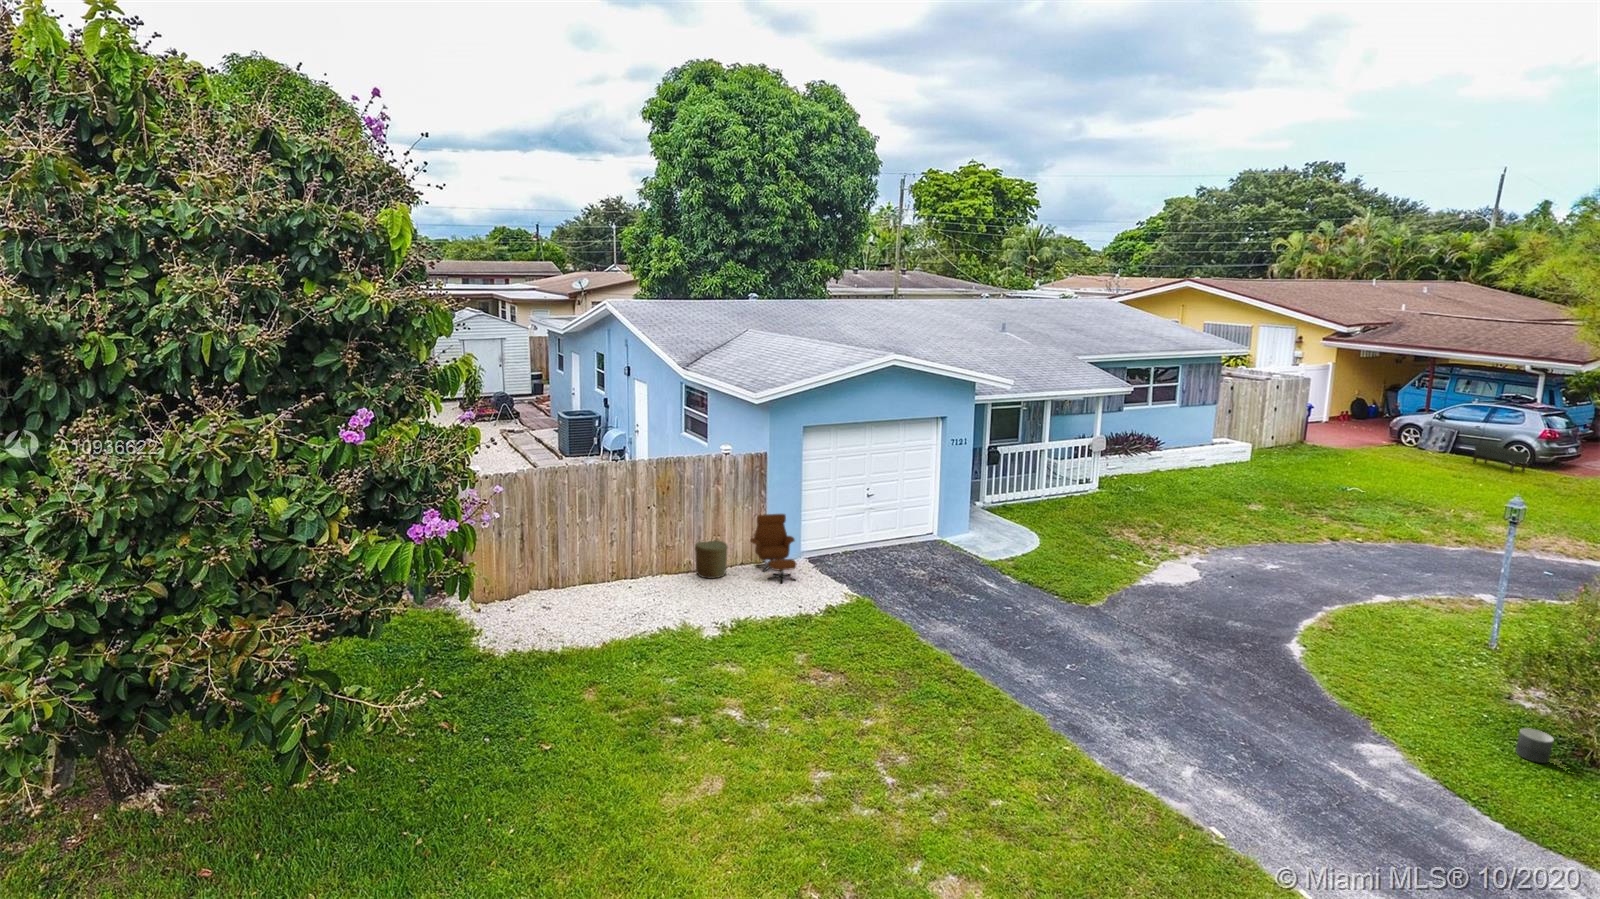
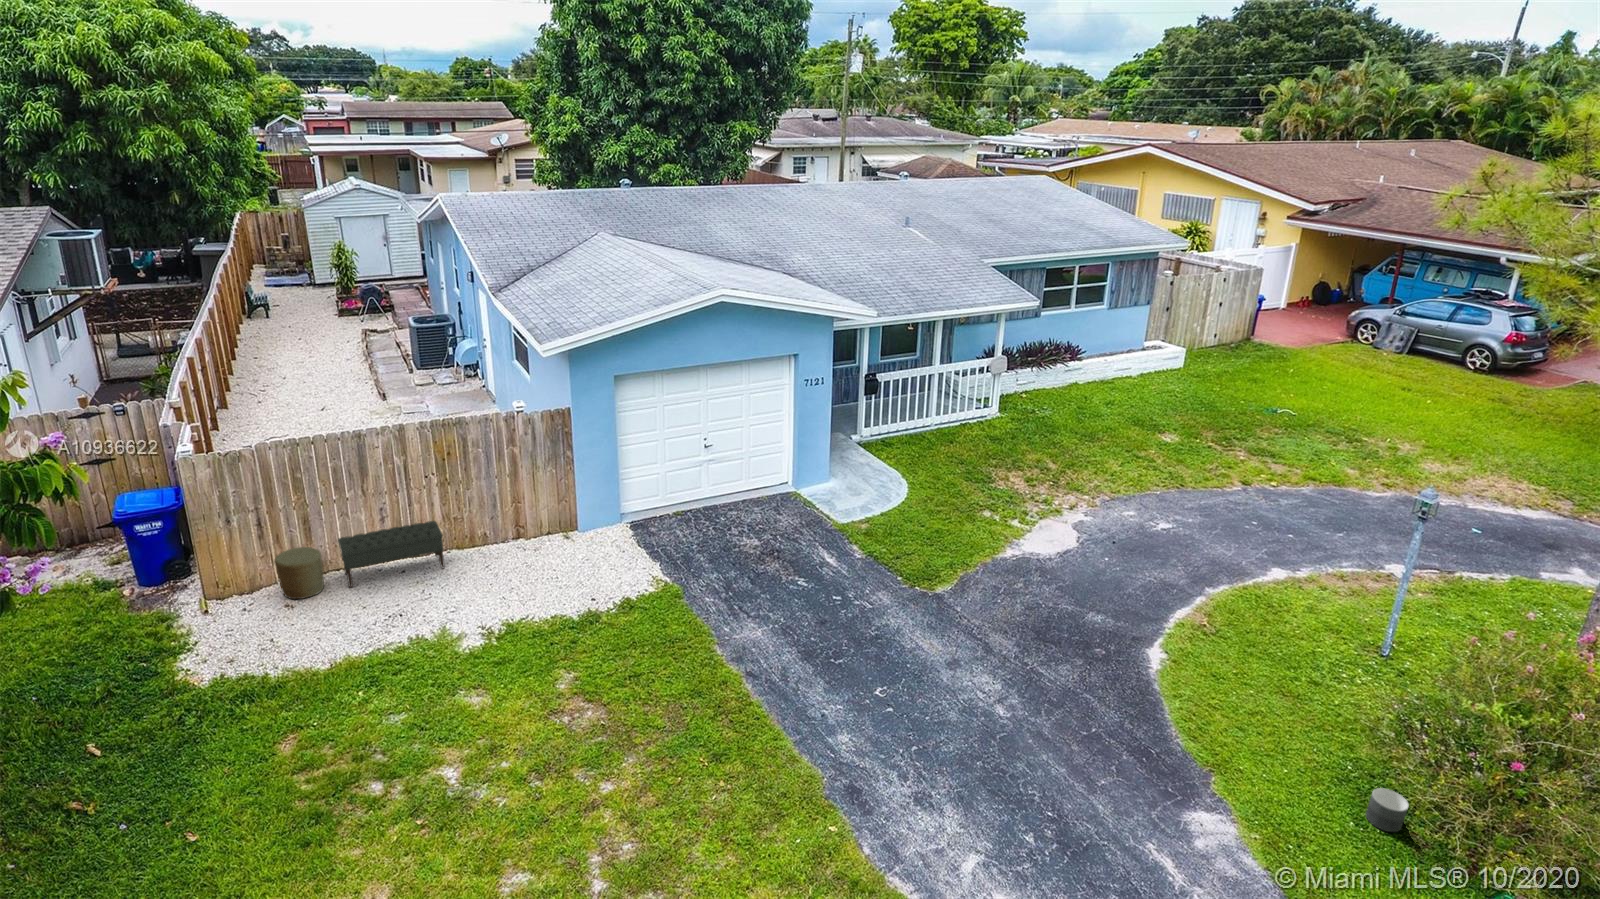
bench: present [1473,445,1529,473] -> present [338,521,445,588]
lounge chair: present [750,514,797,582] -> none [557,478,611,564]
woven basket: present [695,540,728,579] -> present [274,547,324,599]

